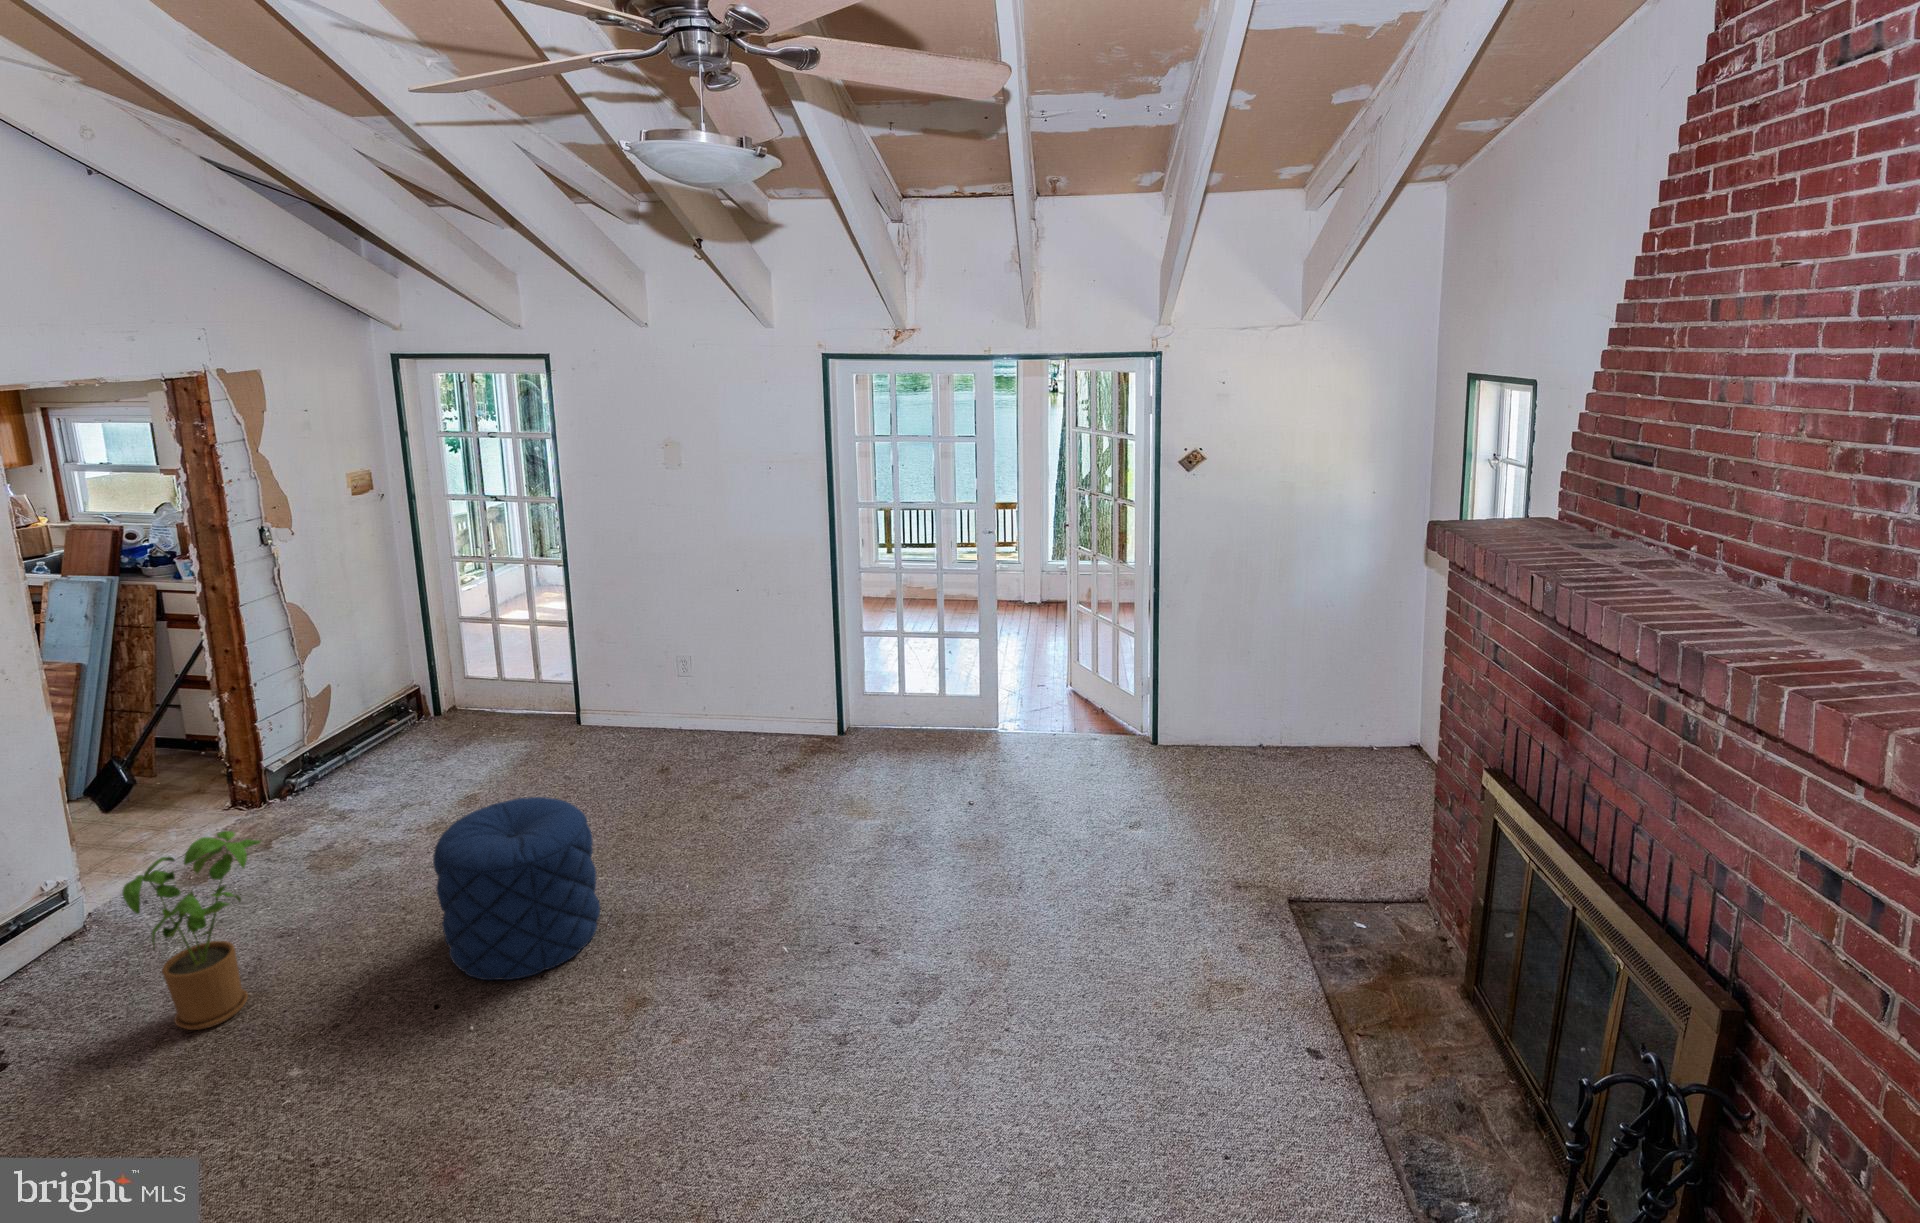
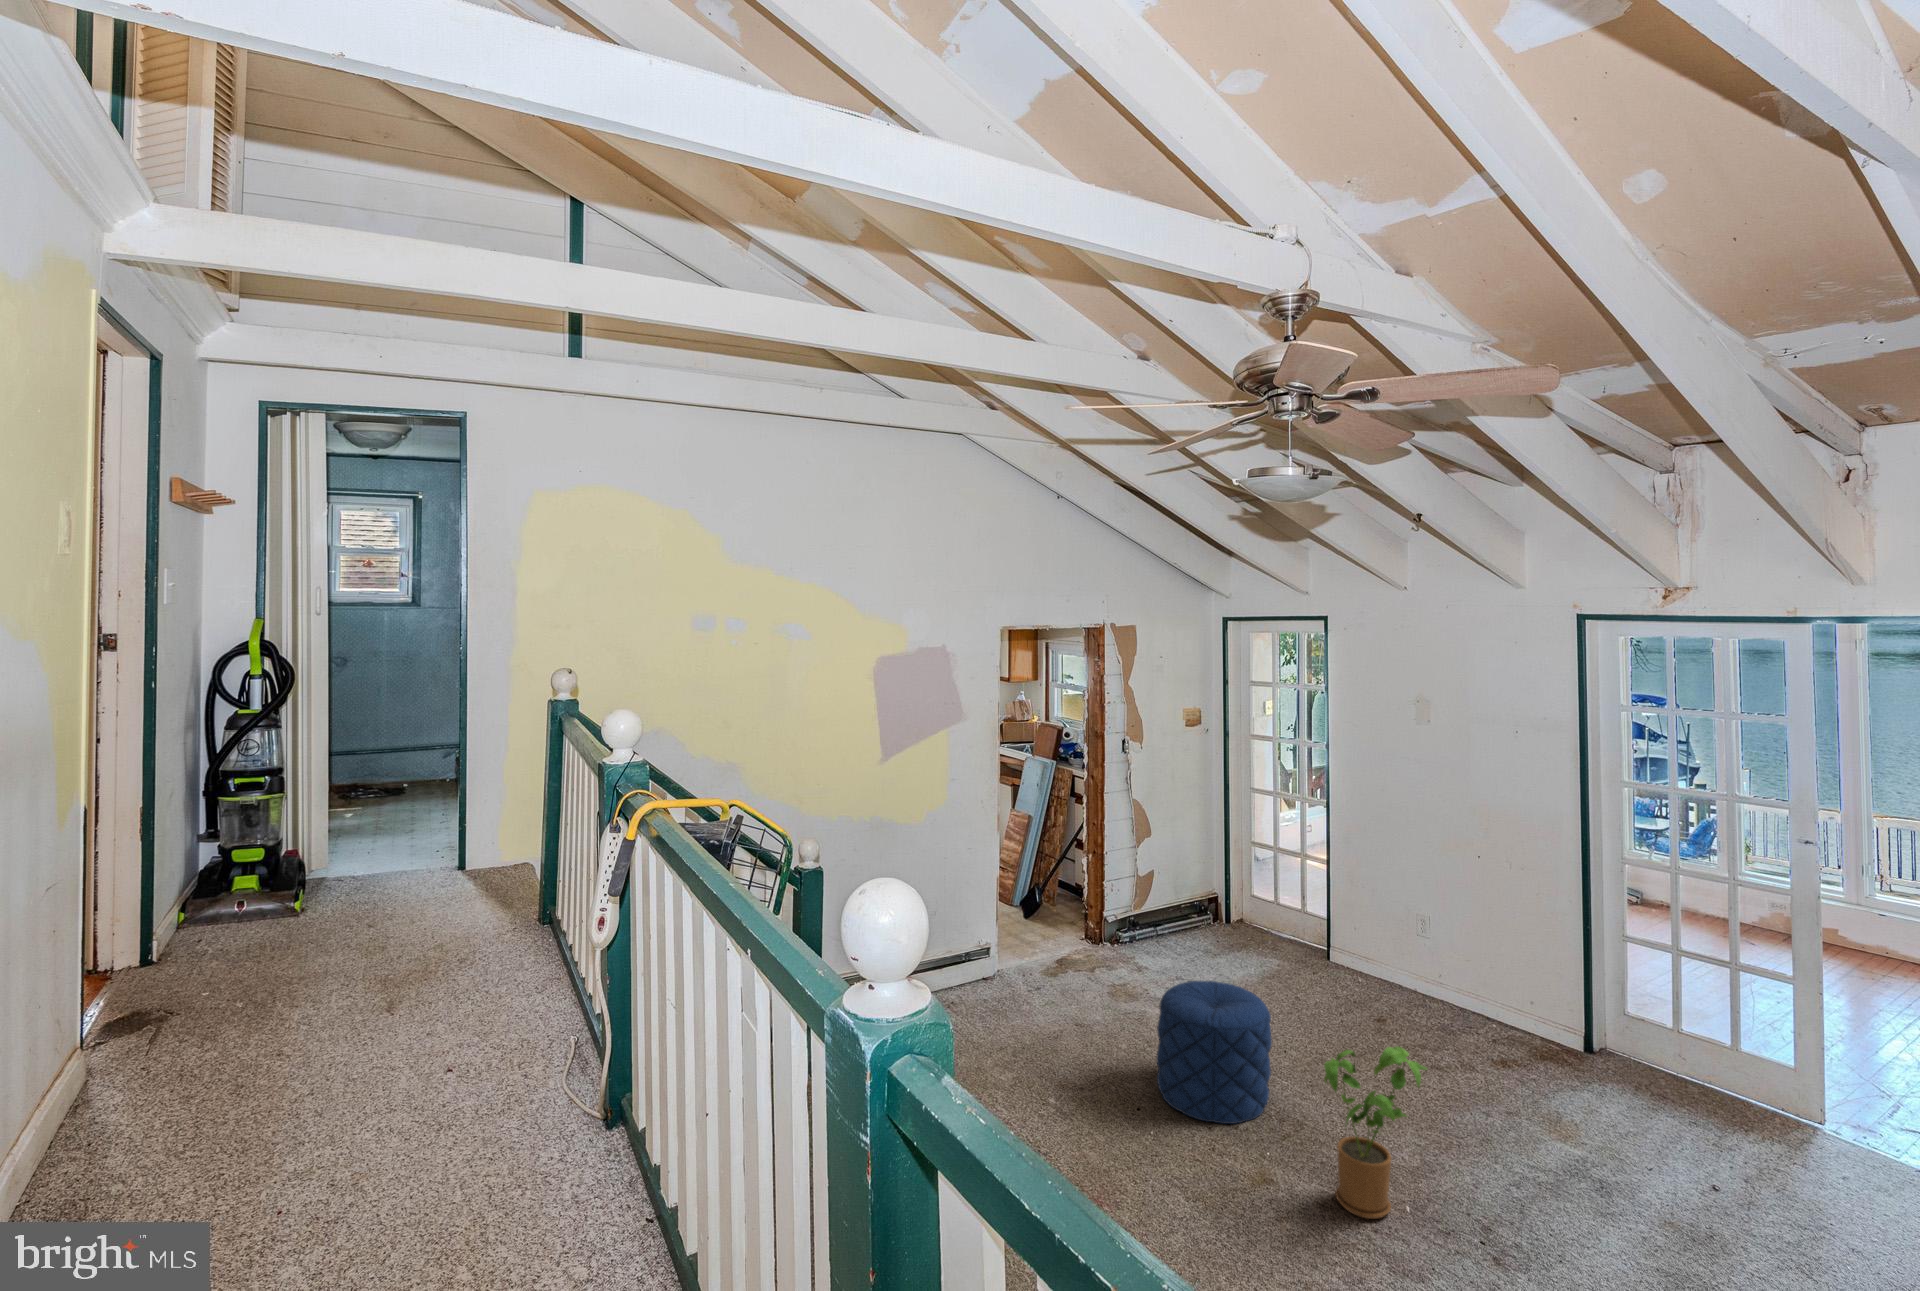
house plant: present [122,831,261,1030] -> present [1324,1047,1427,1219]

